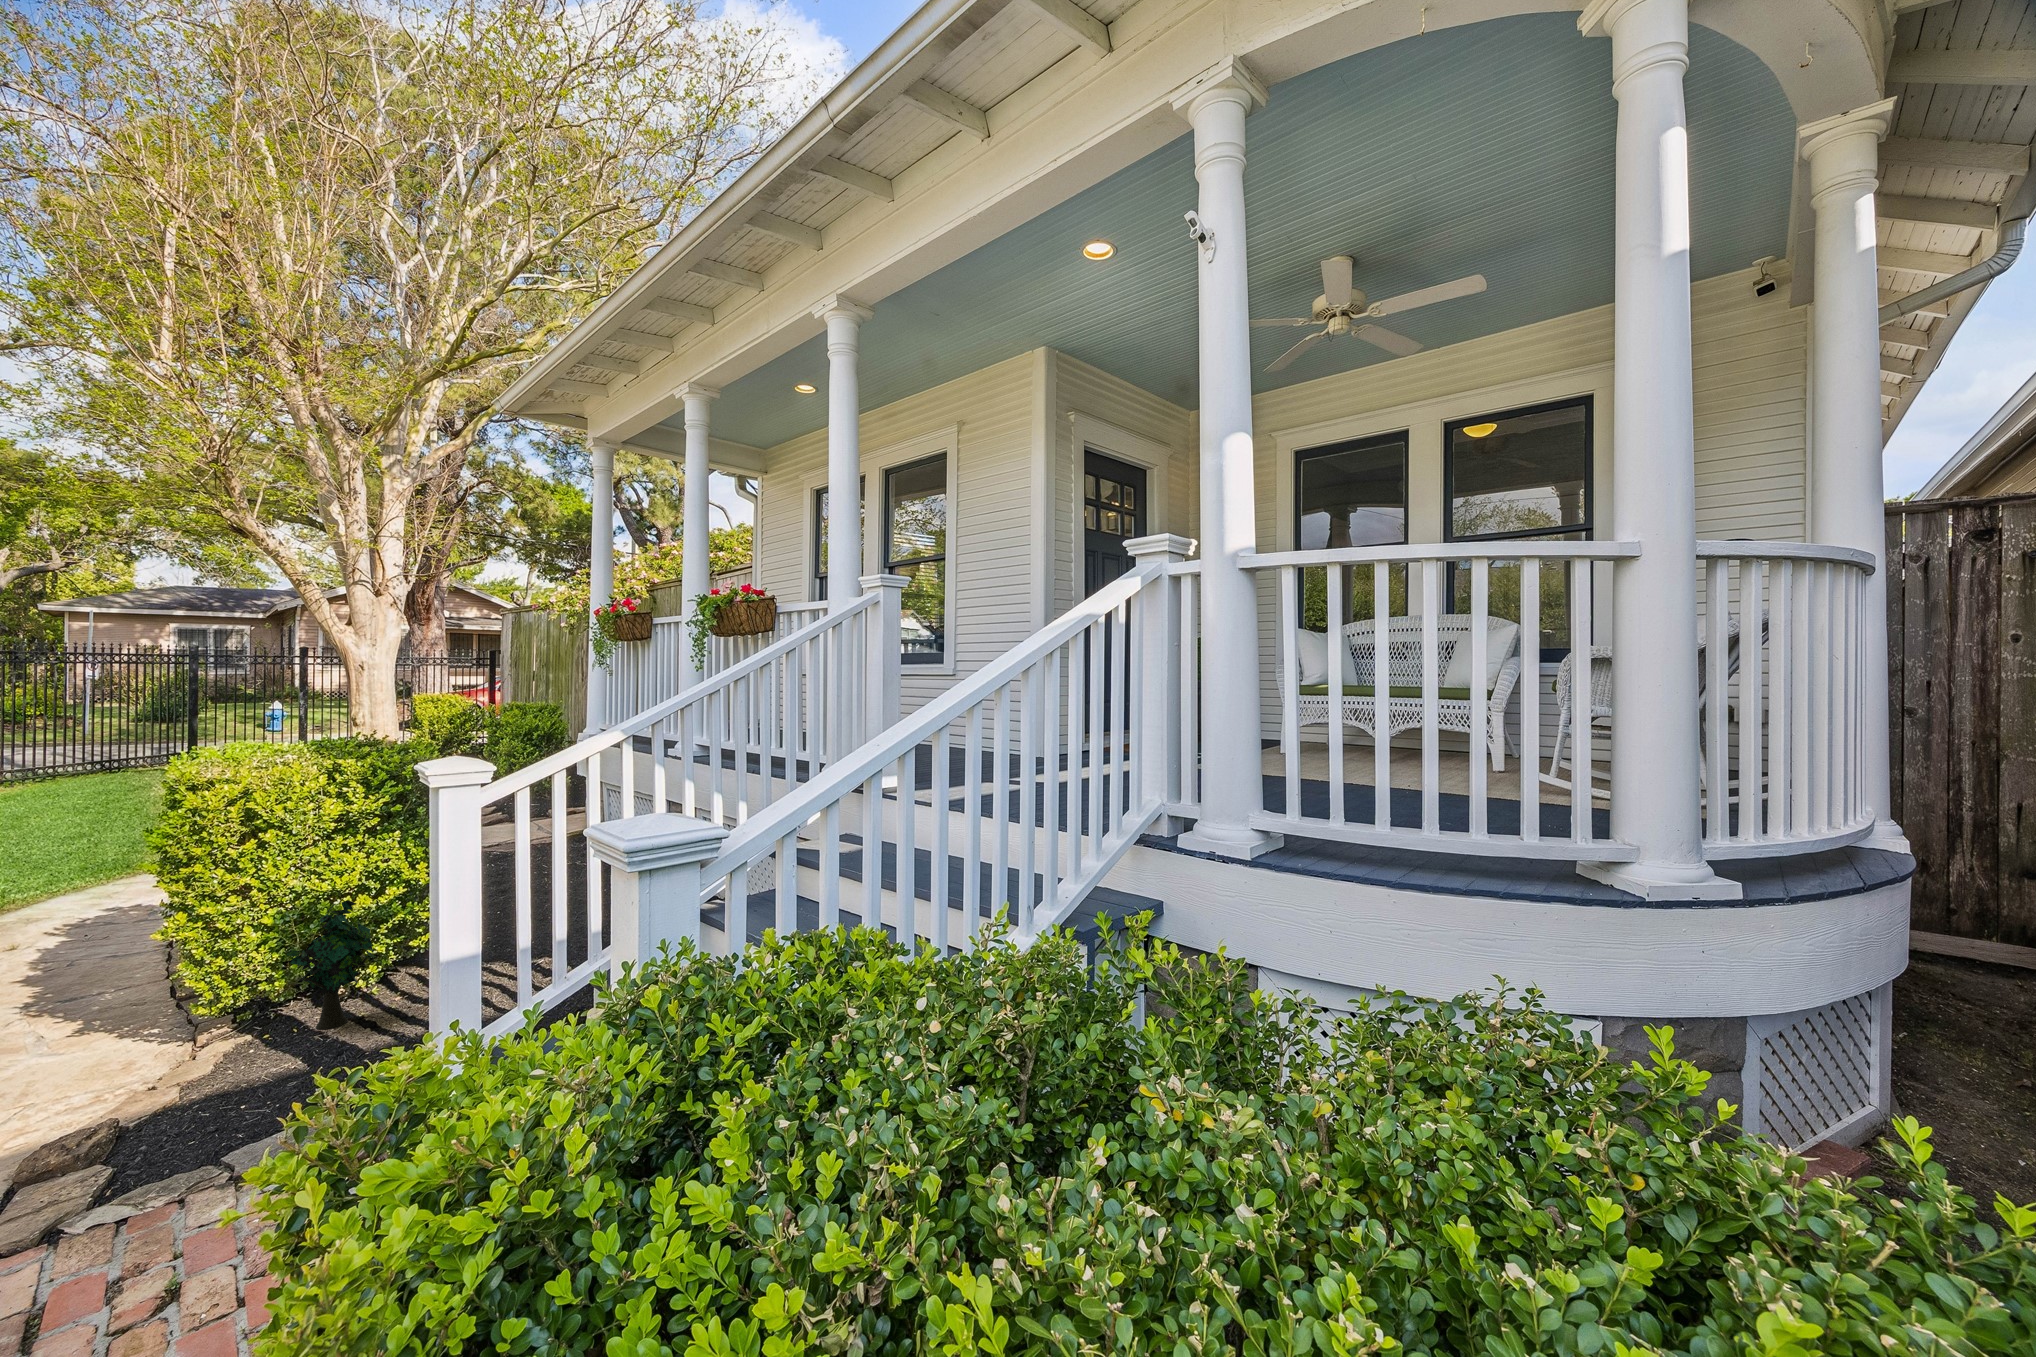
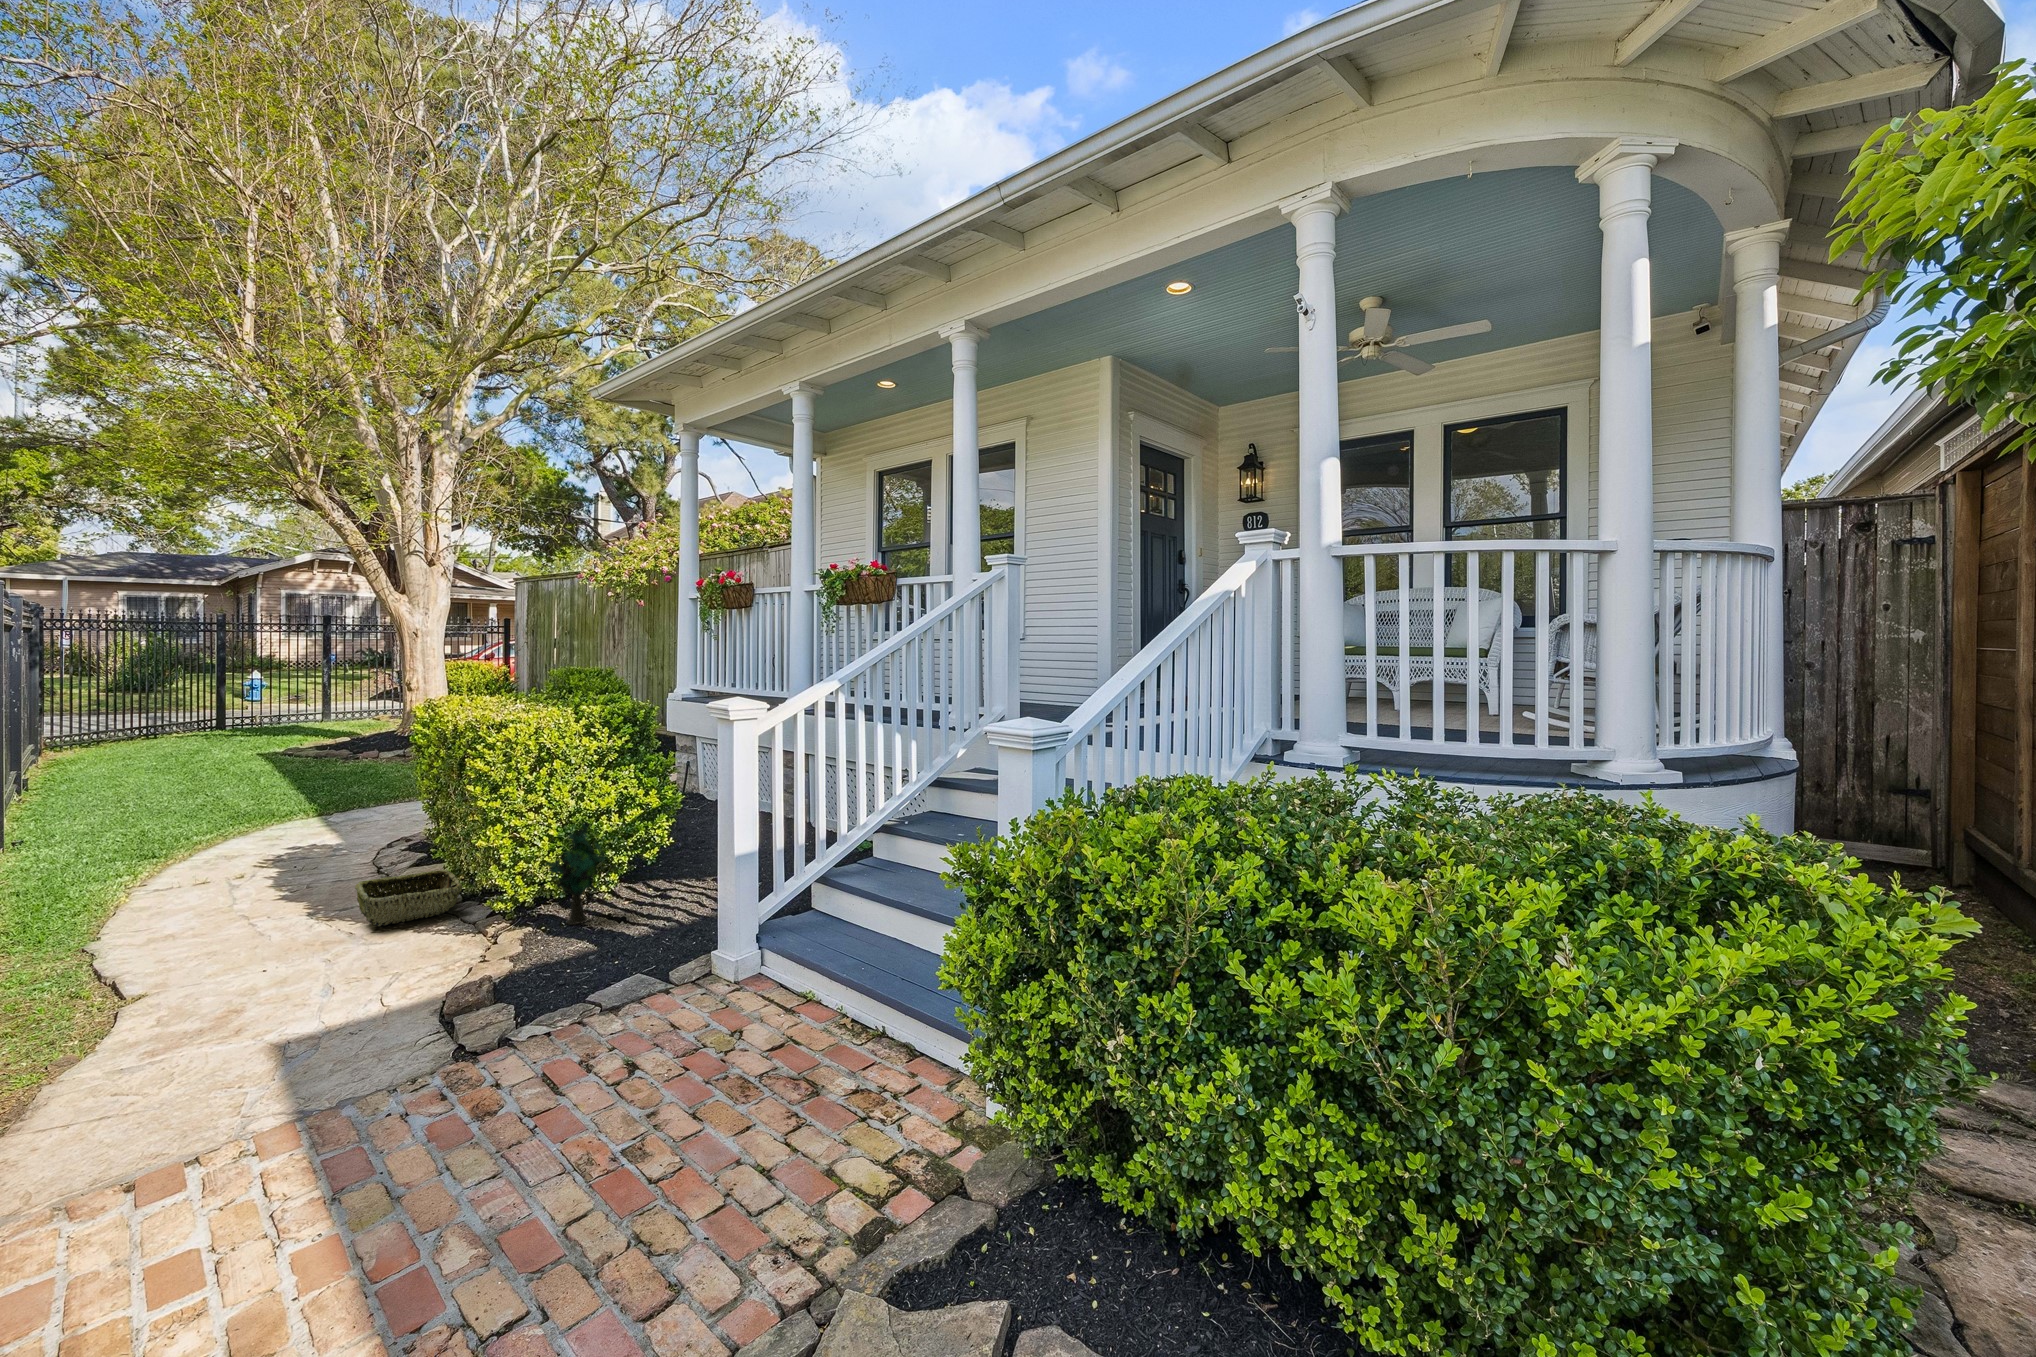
woven basket: none [71,952,215,1026] -> present [355,870,462,926]

